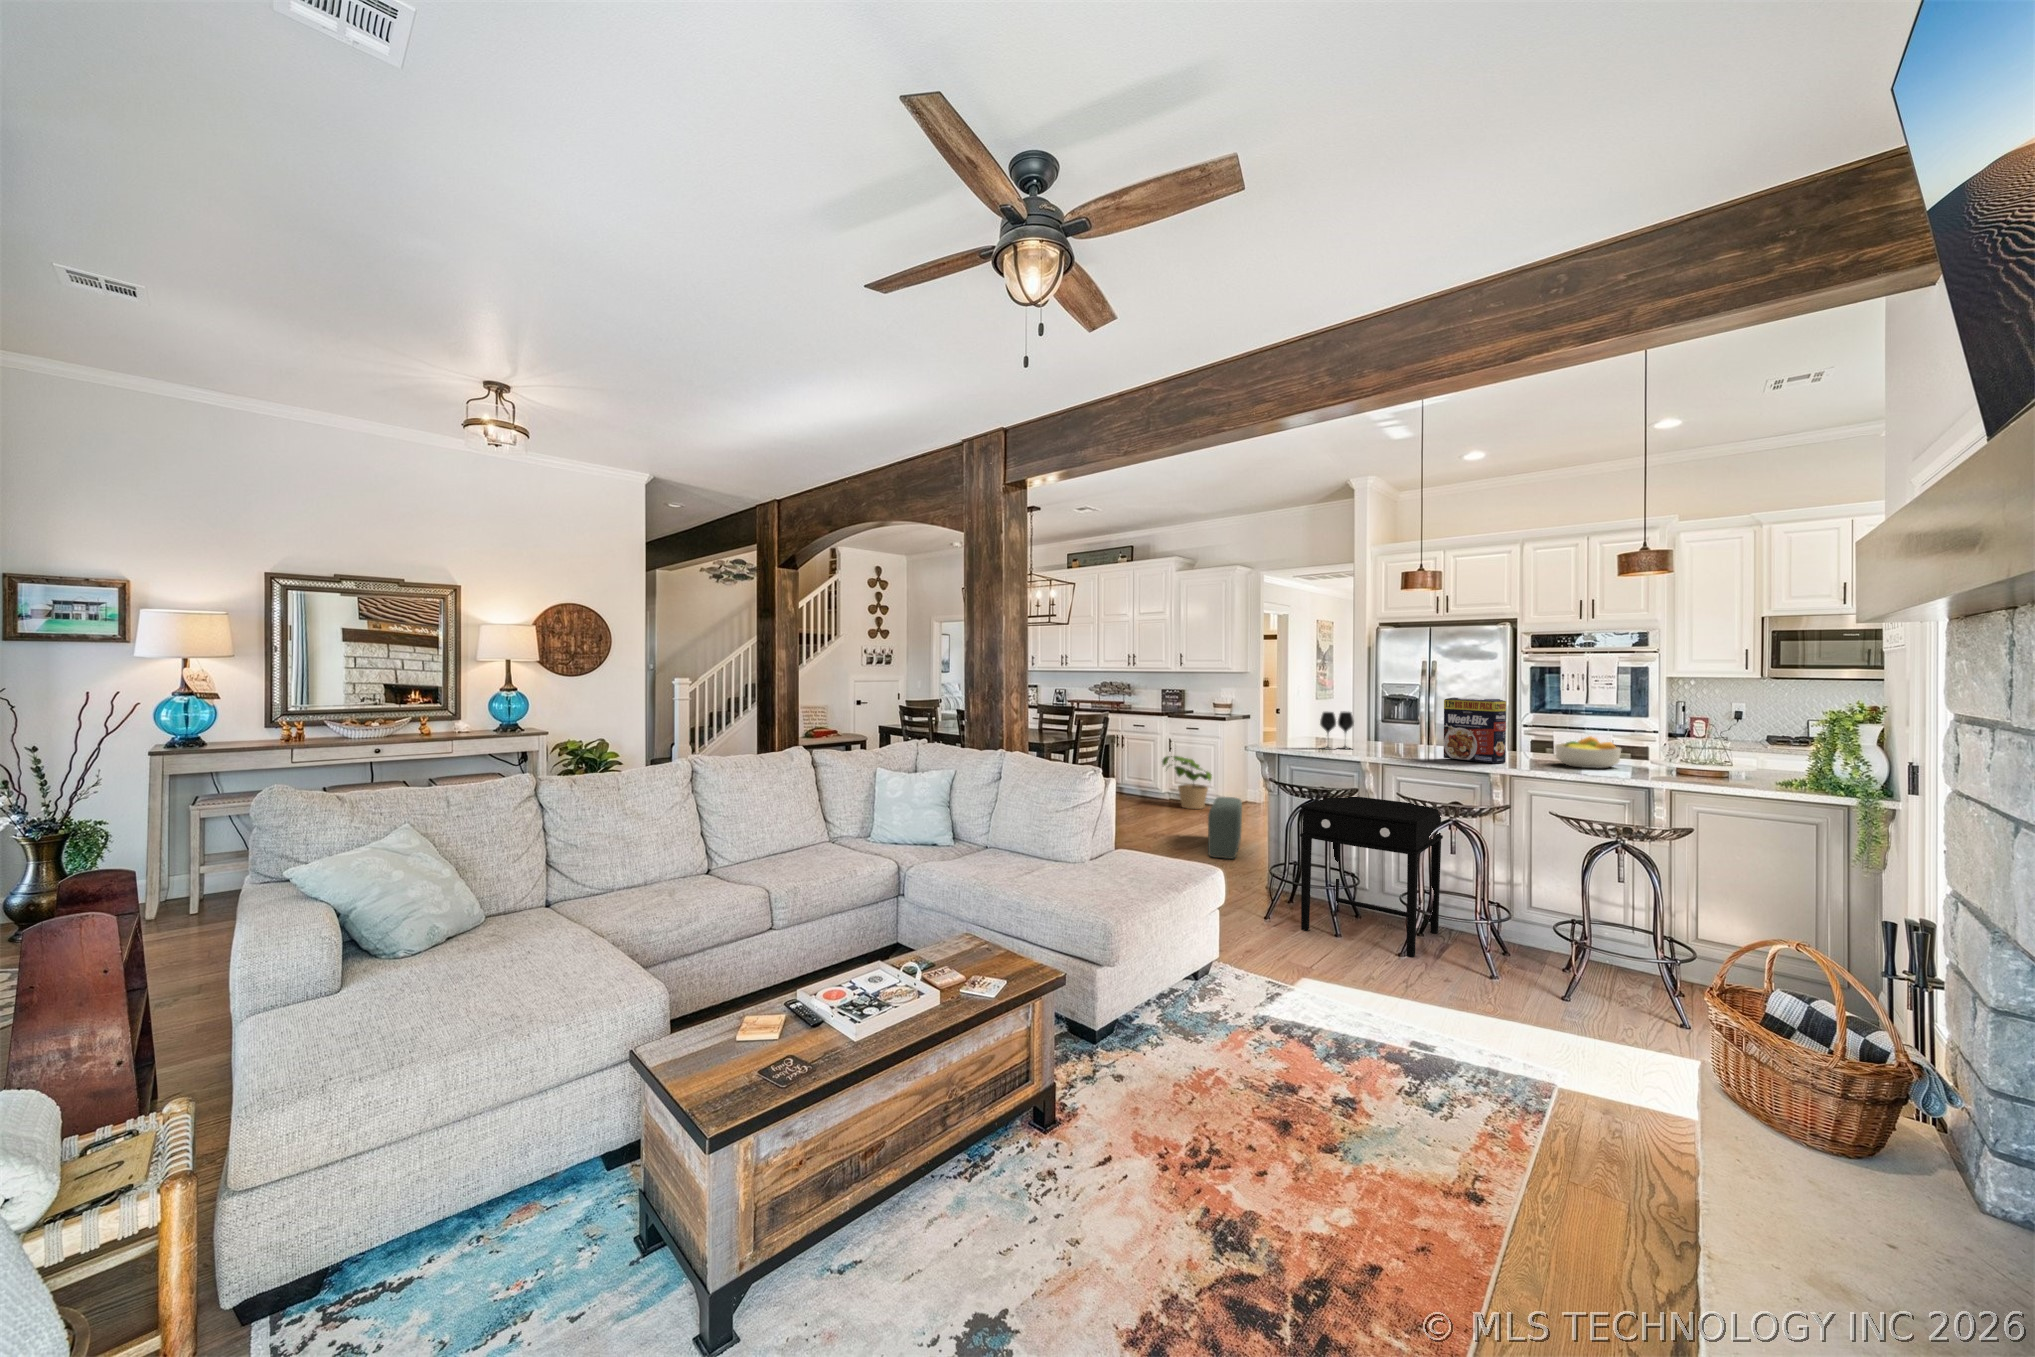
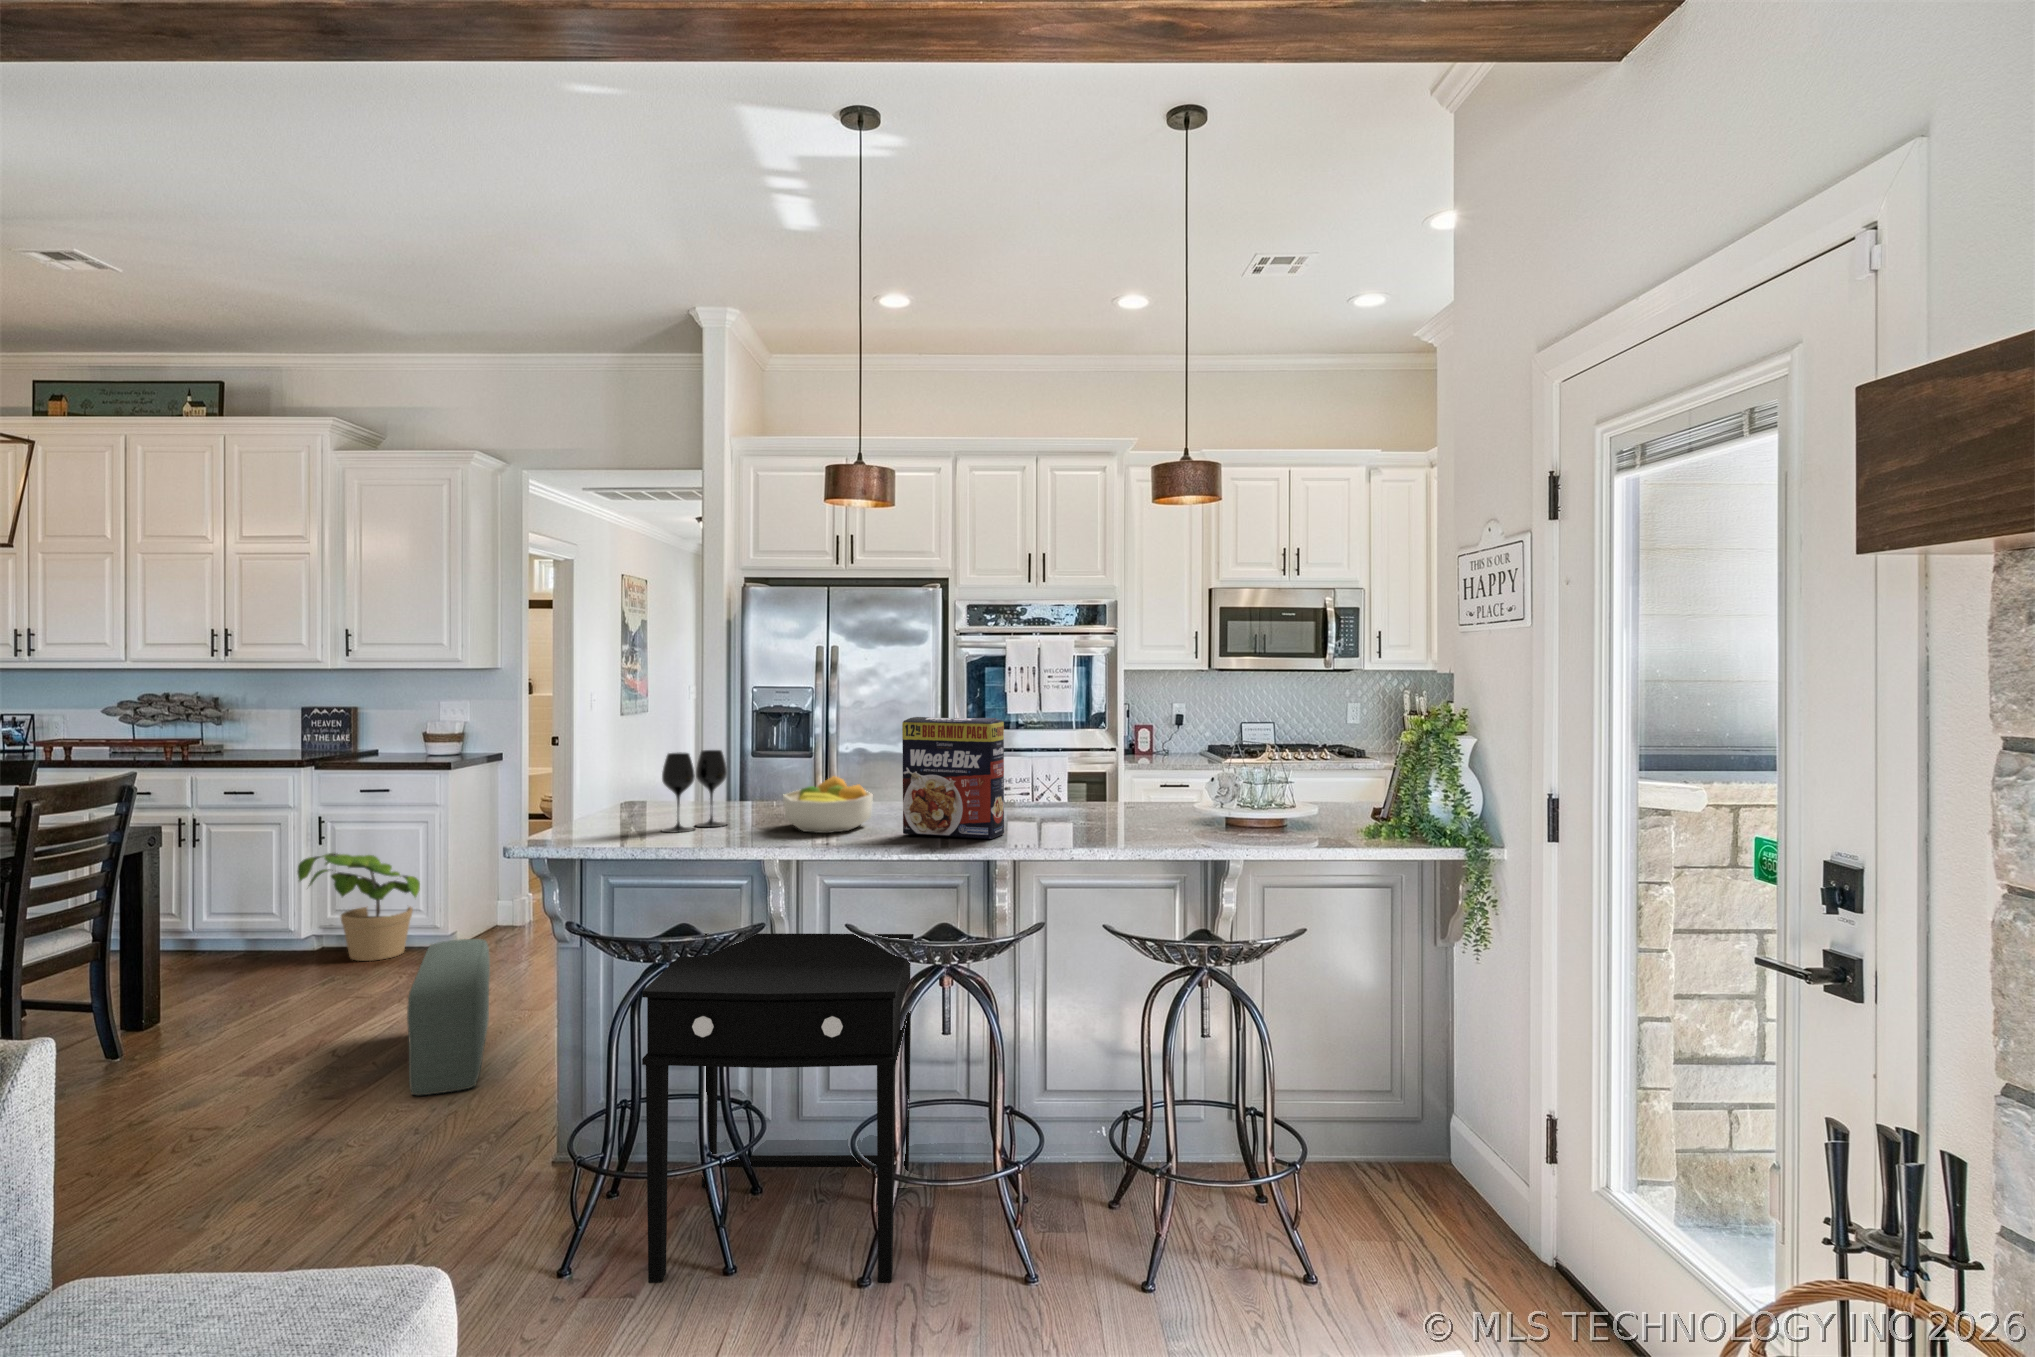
fruit bowl: present [1555,737,1621,768] -> present [783,776,873,833]

